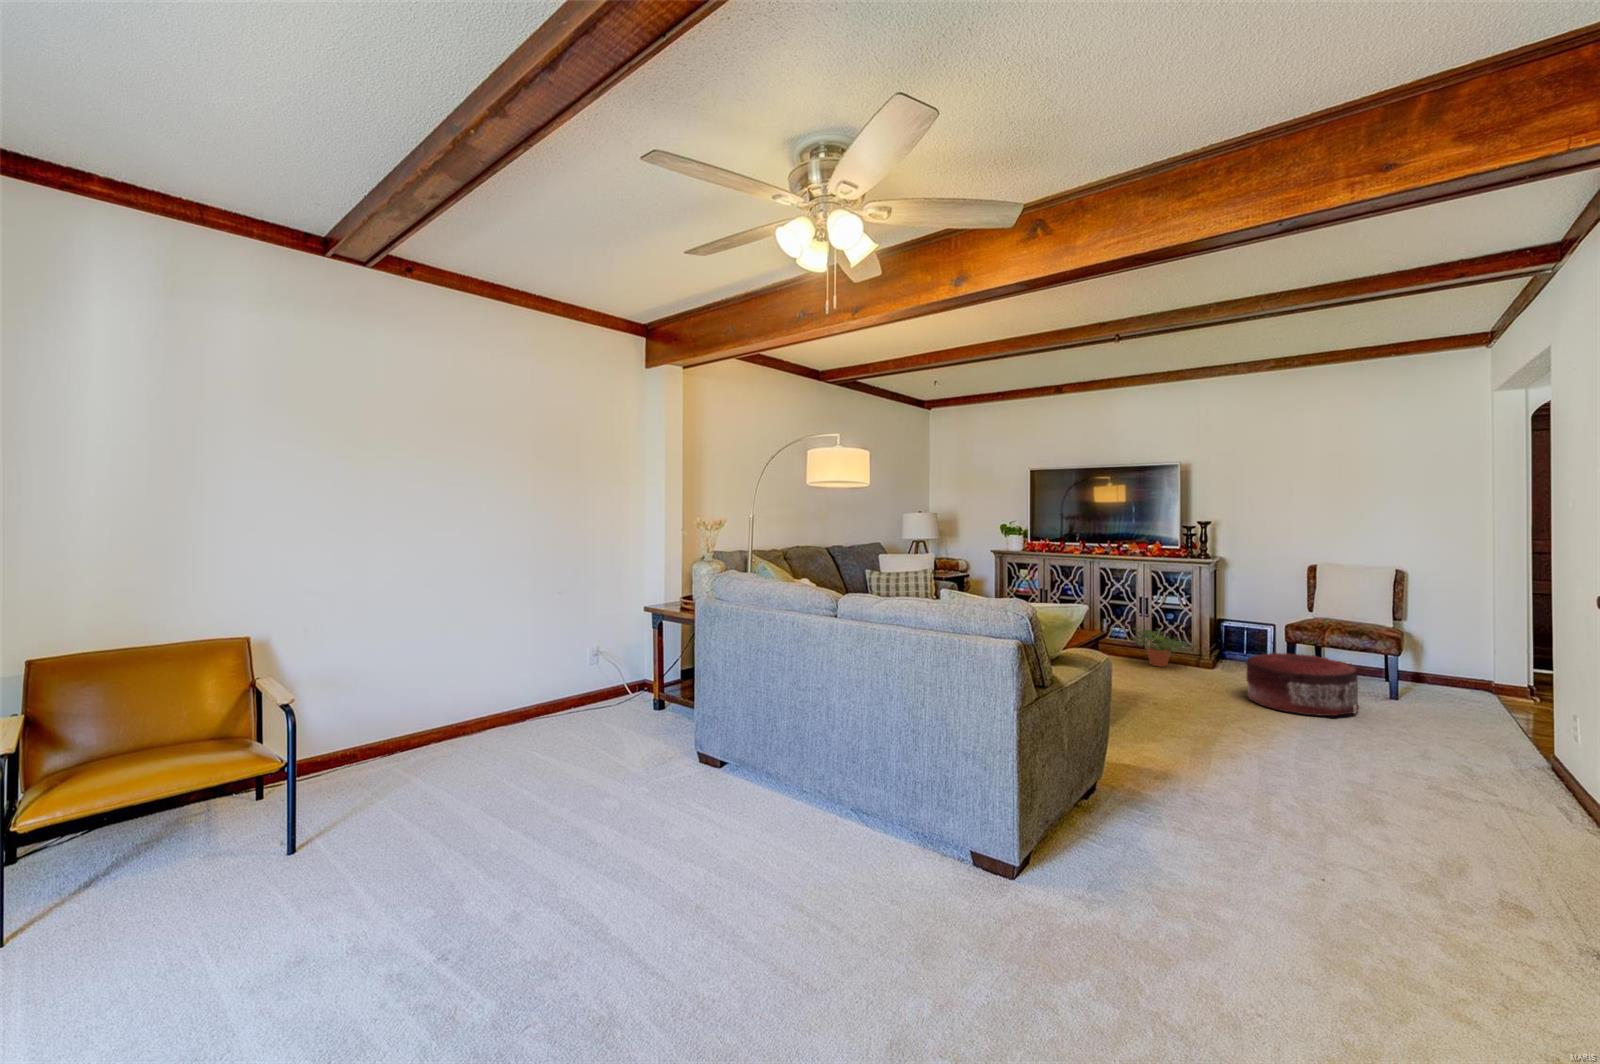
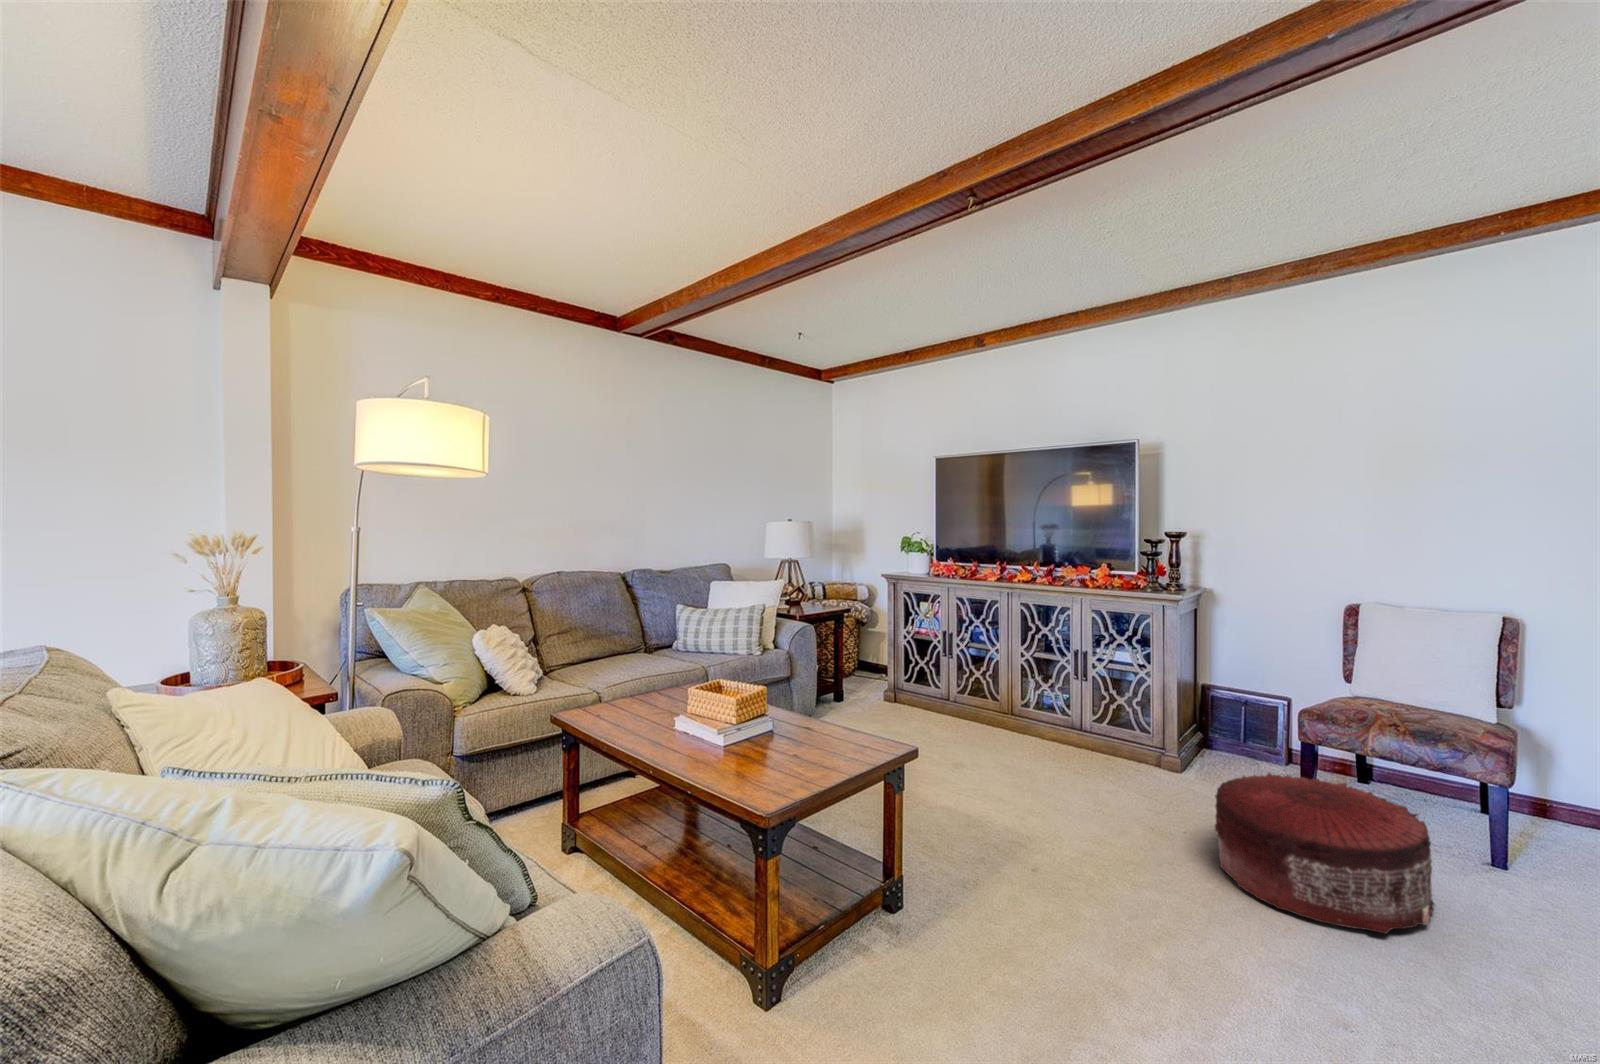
potted plant: present [1133,628,1196,667] -> none [1053,698,1157,767]

